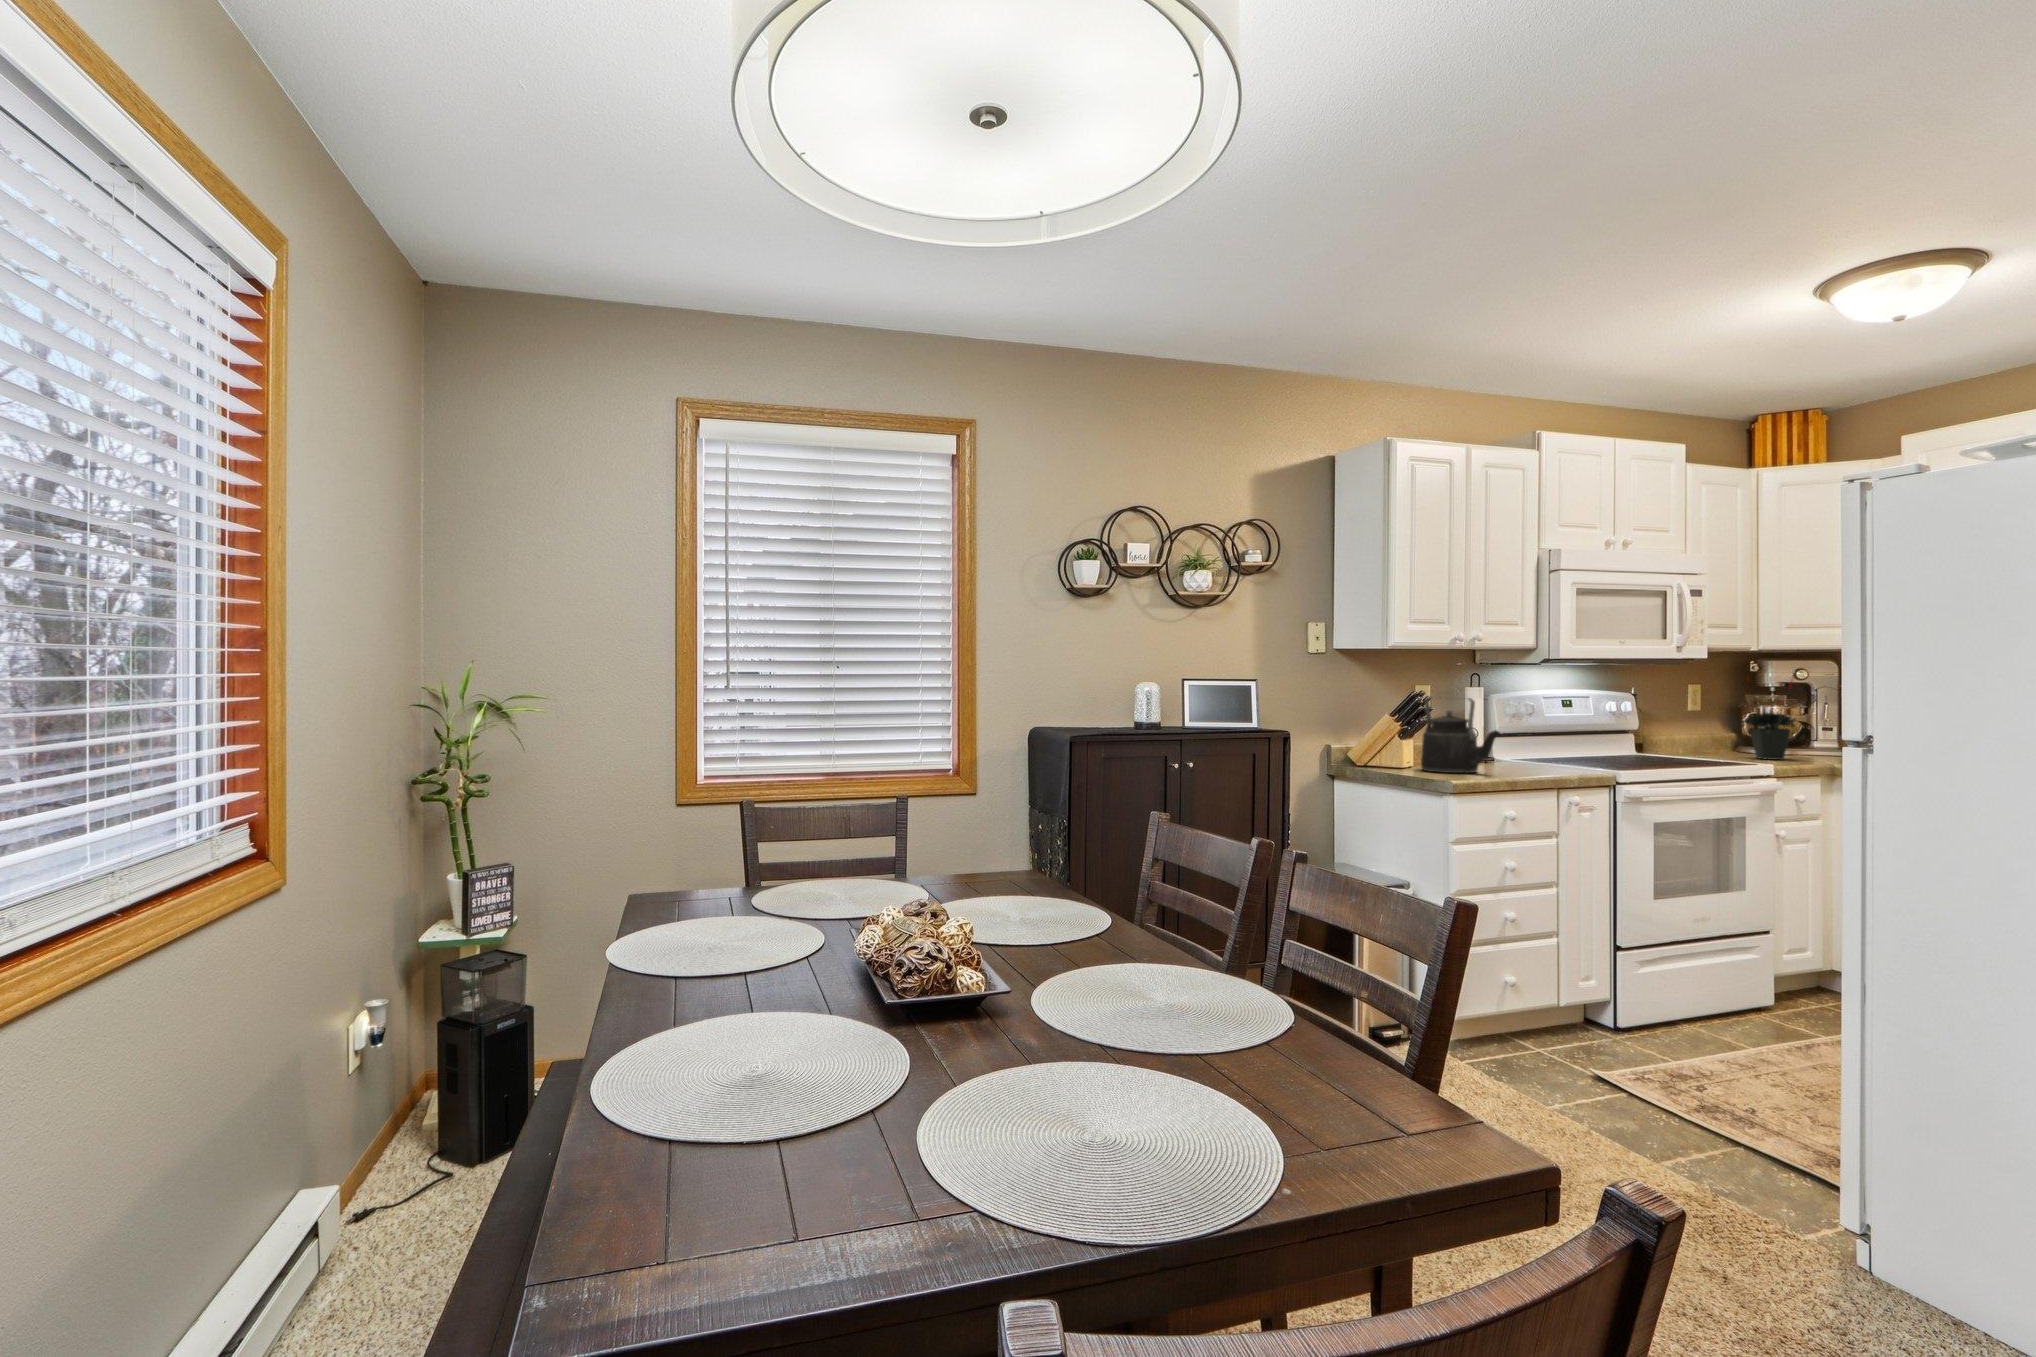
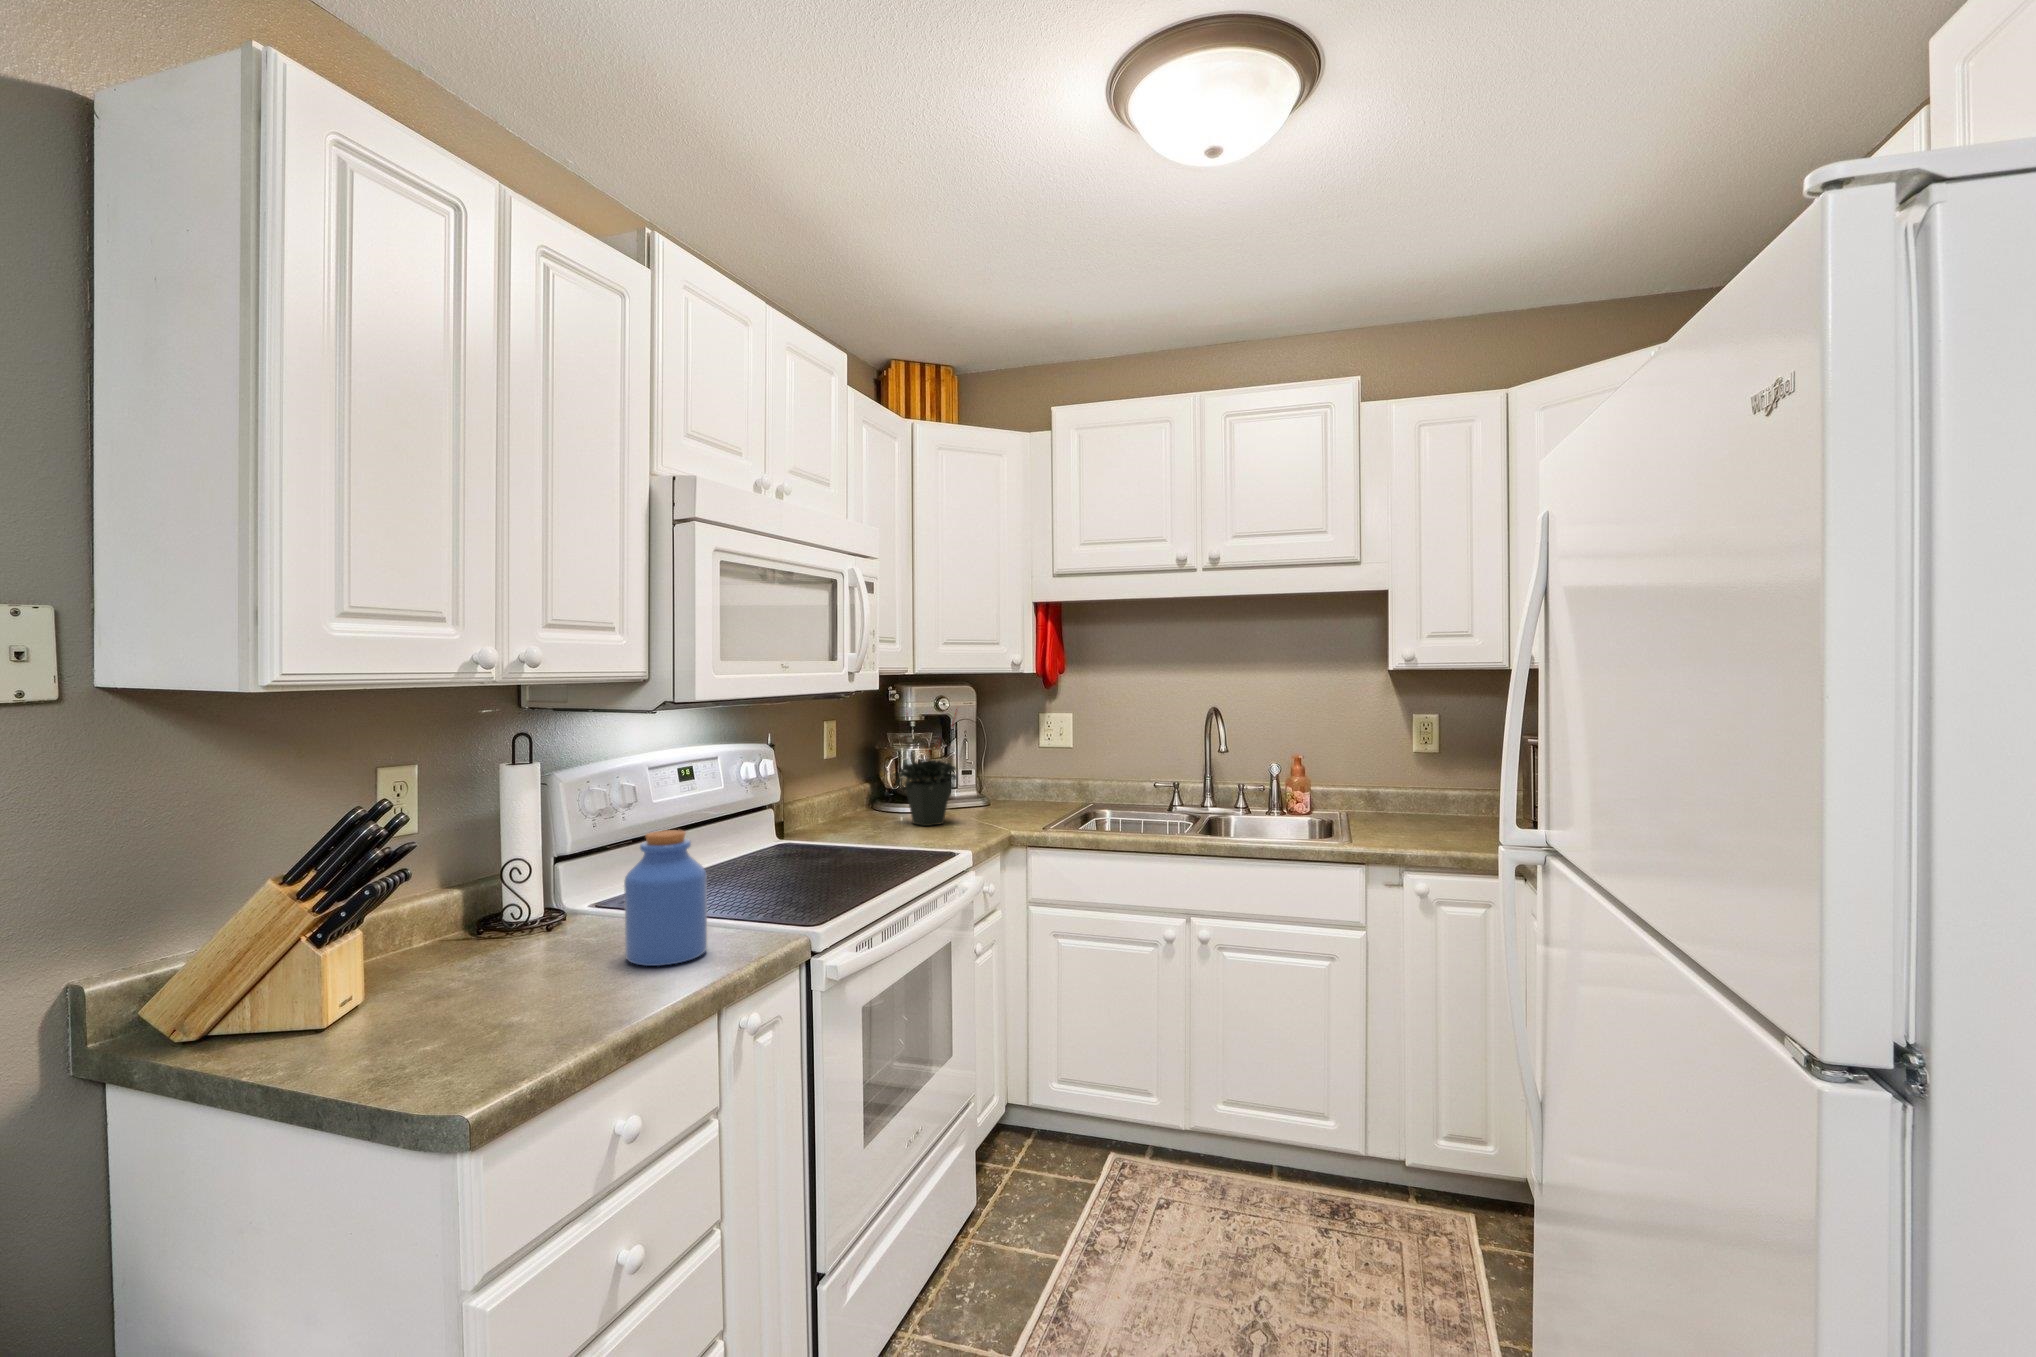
kettle: present [1421,697,1499,773] -> none [376,818,595,1038]
jar: none [1518,715,1558,772] -> present [624,830,707,966]

